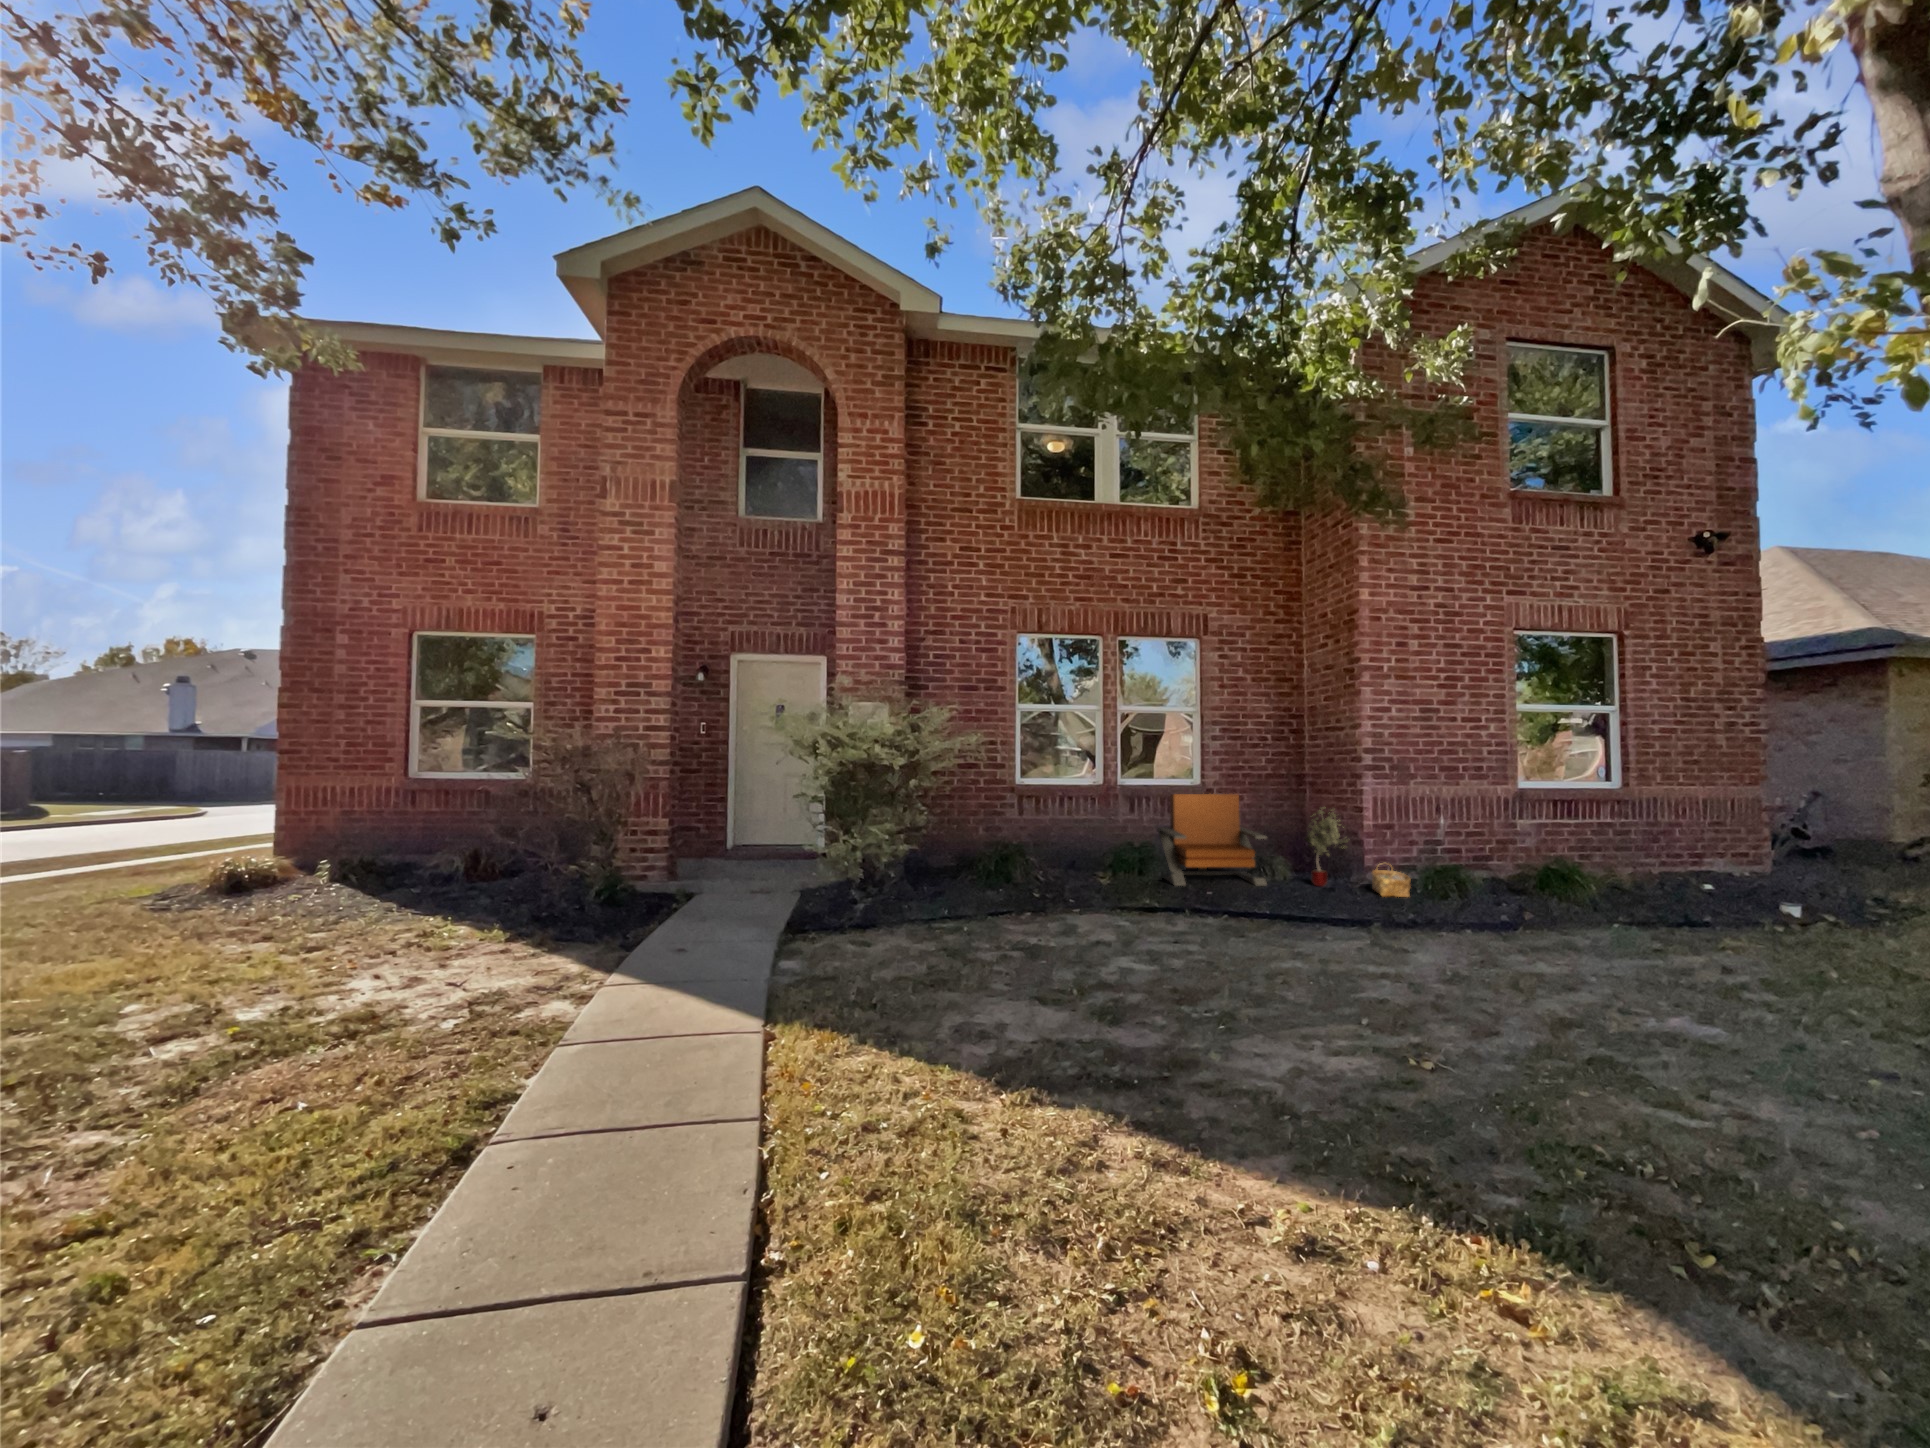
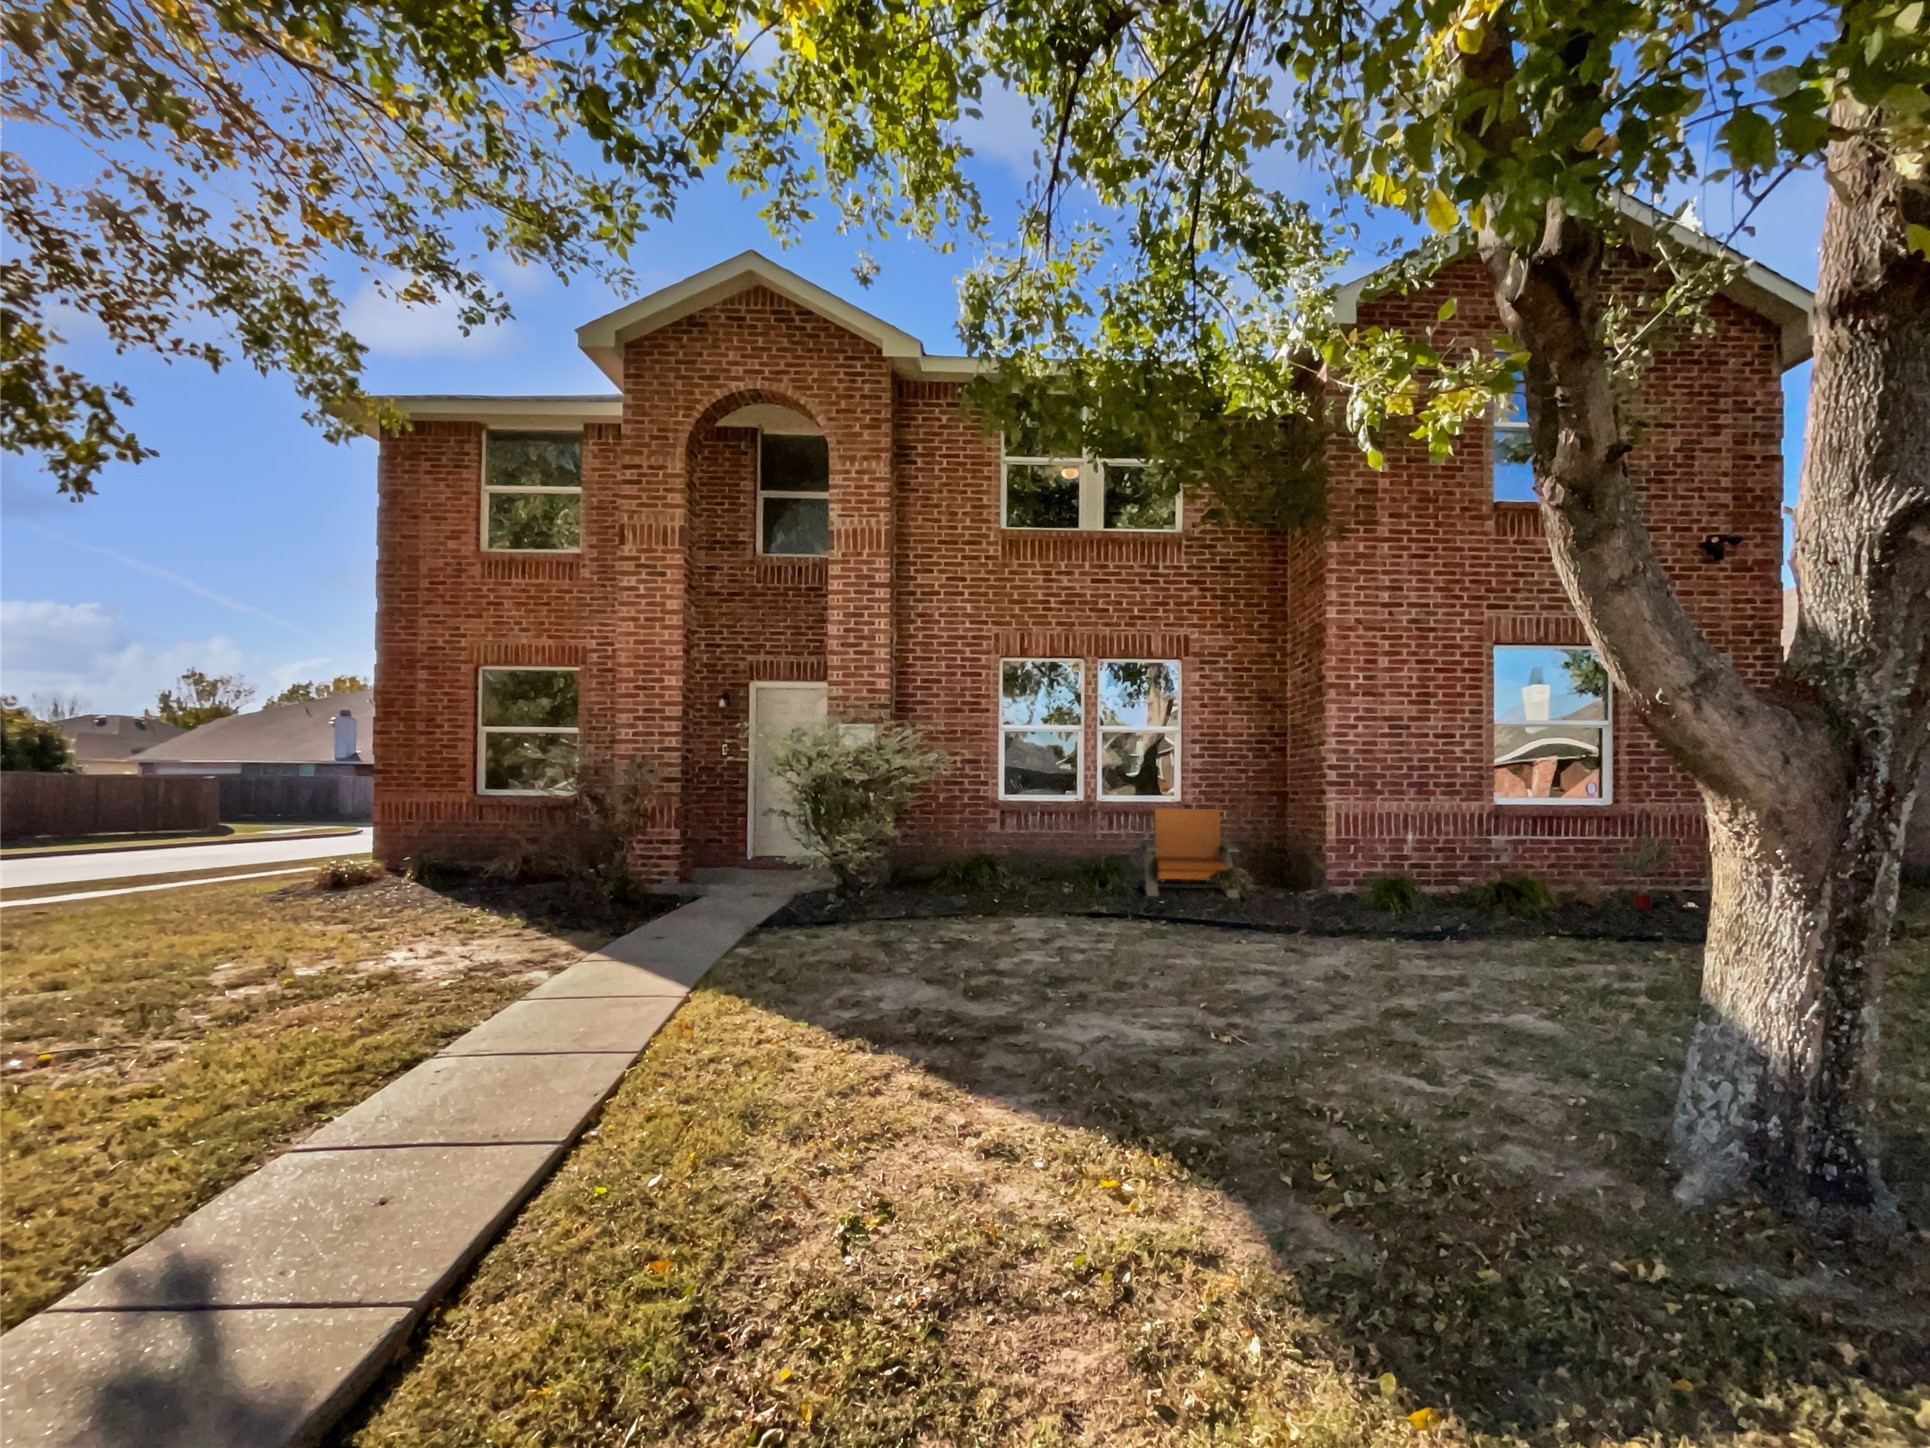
potted tree: present [1305,807,1348,886] -> present [1610,828,1676,910]
woven basket: present [1372,868,1411,897] -> none [1338,877,1374,910]

